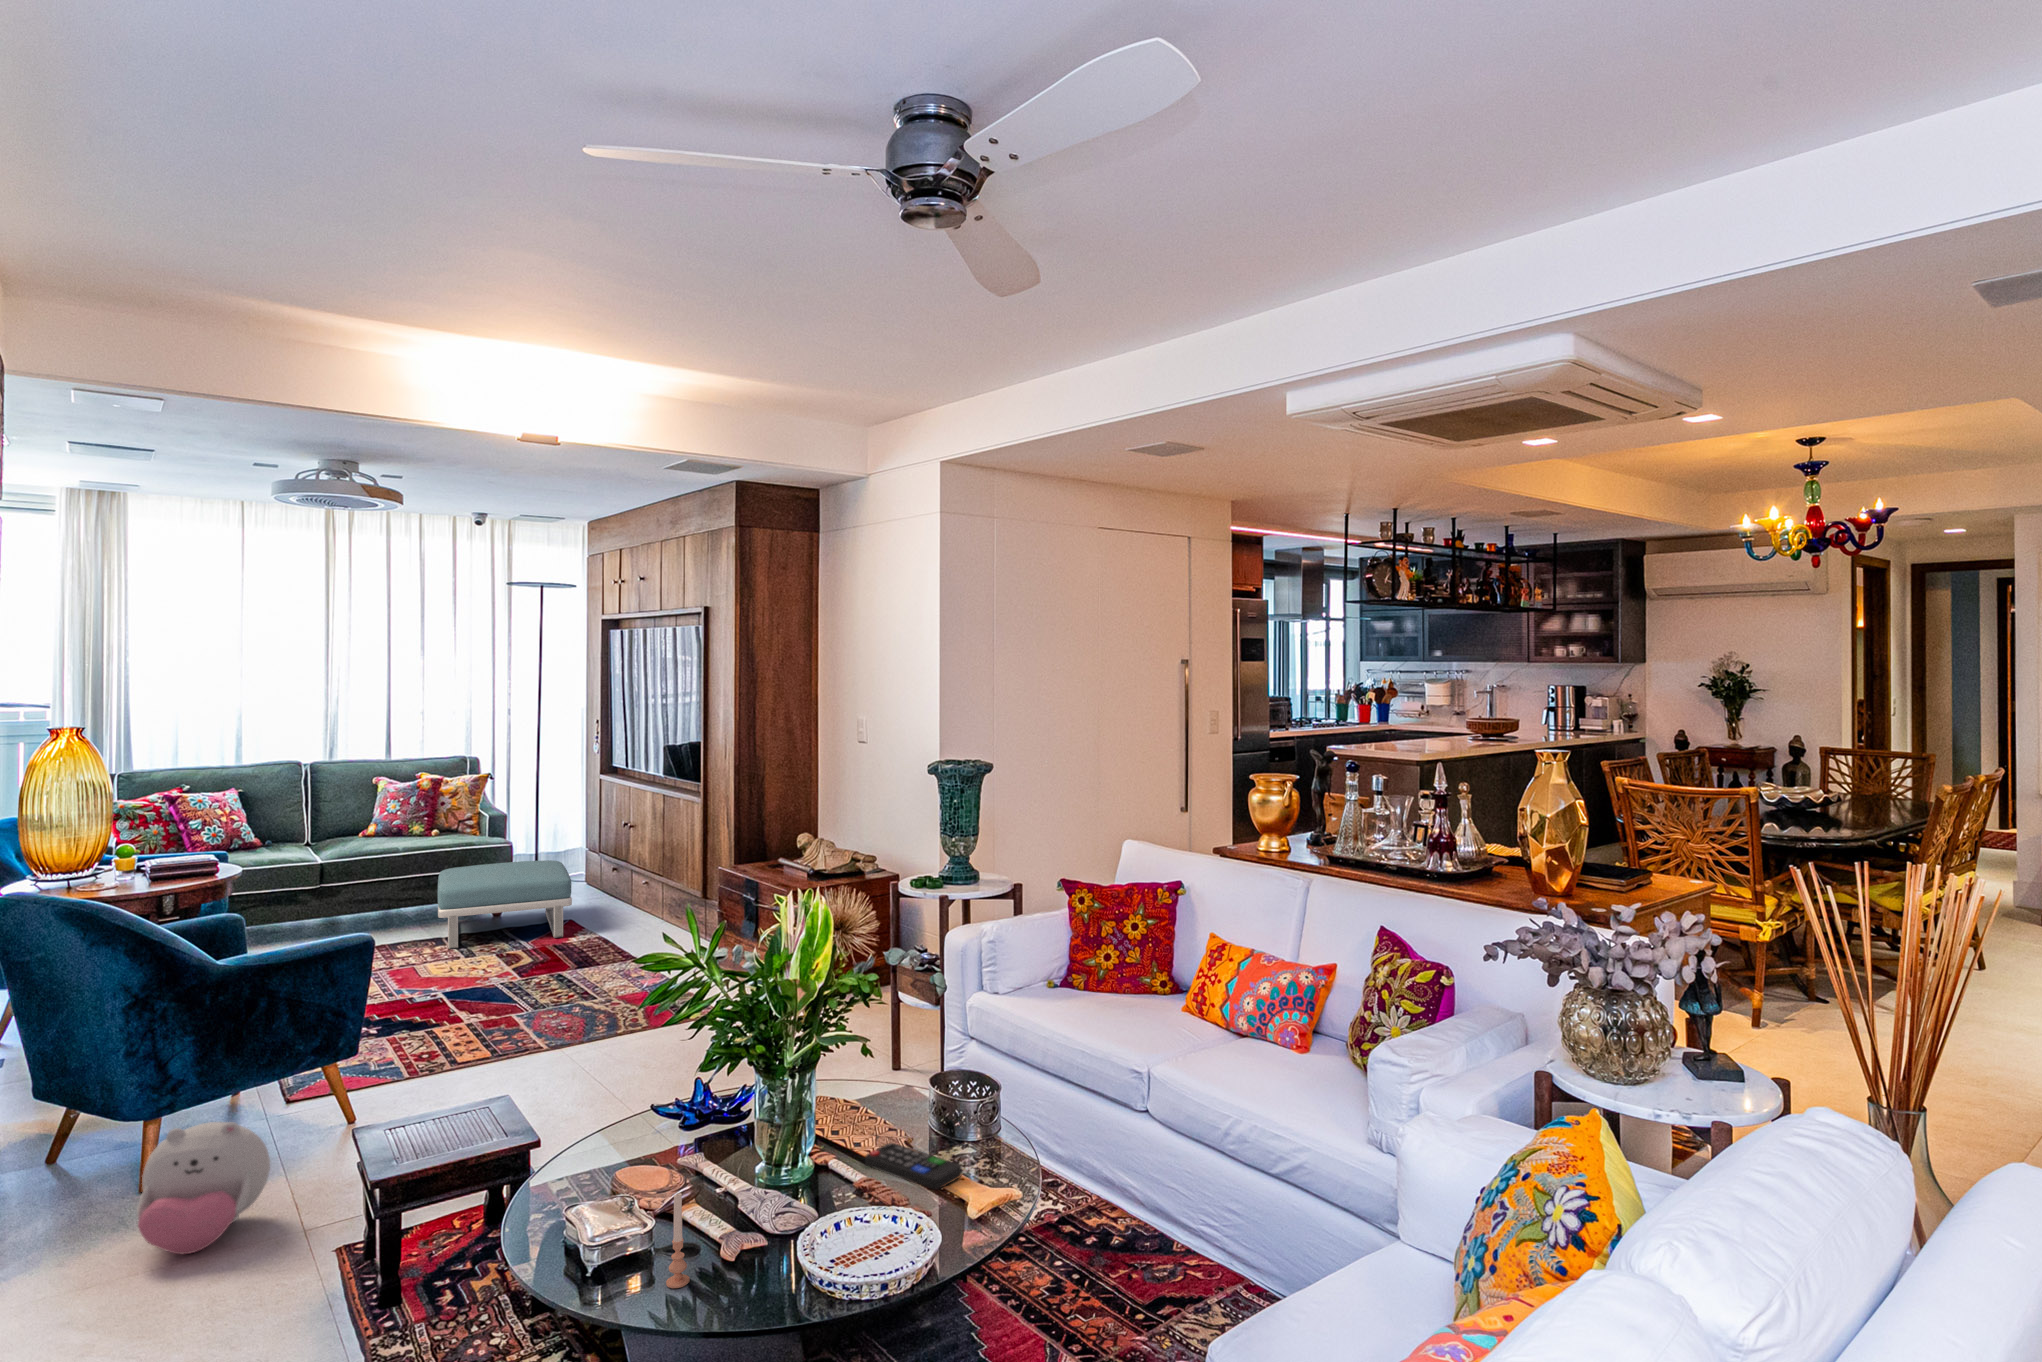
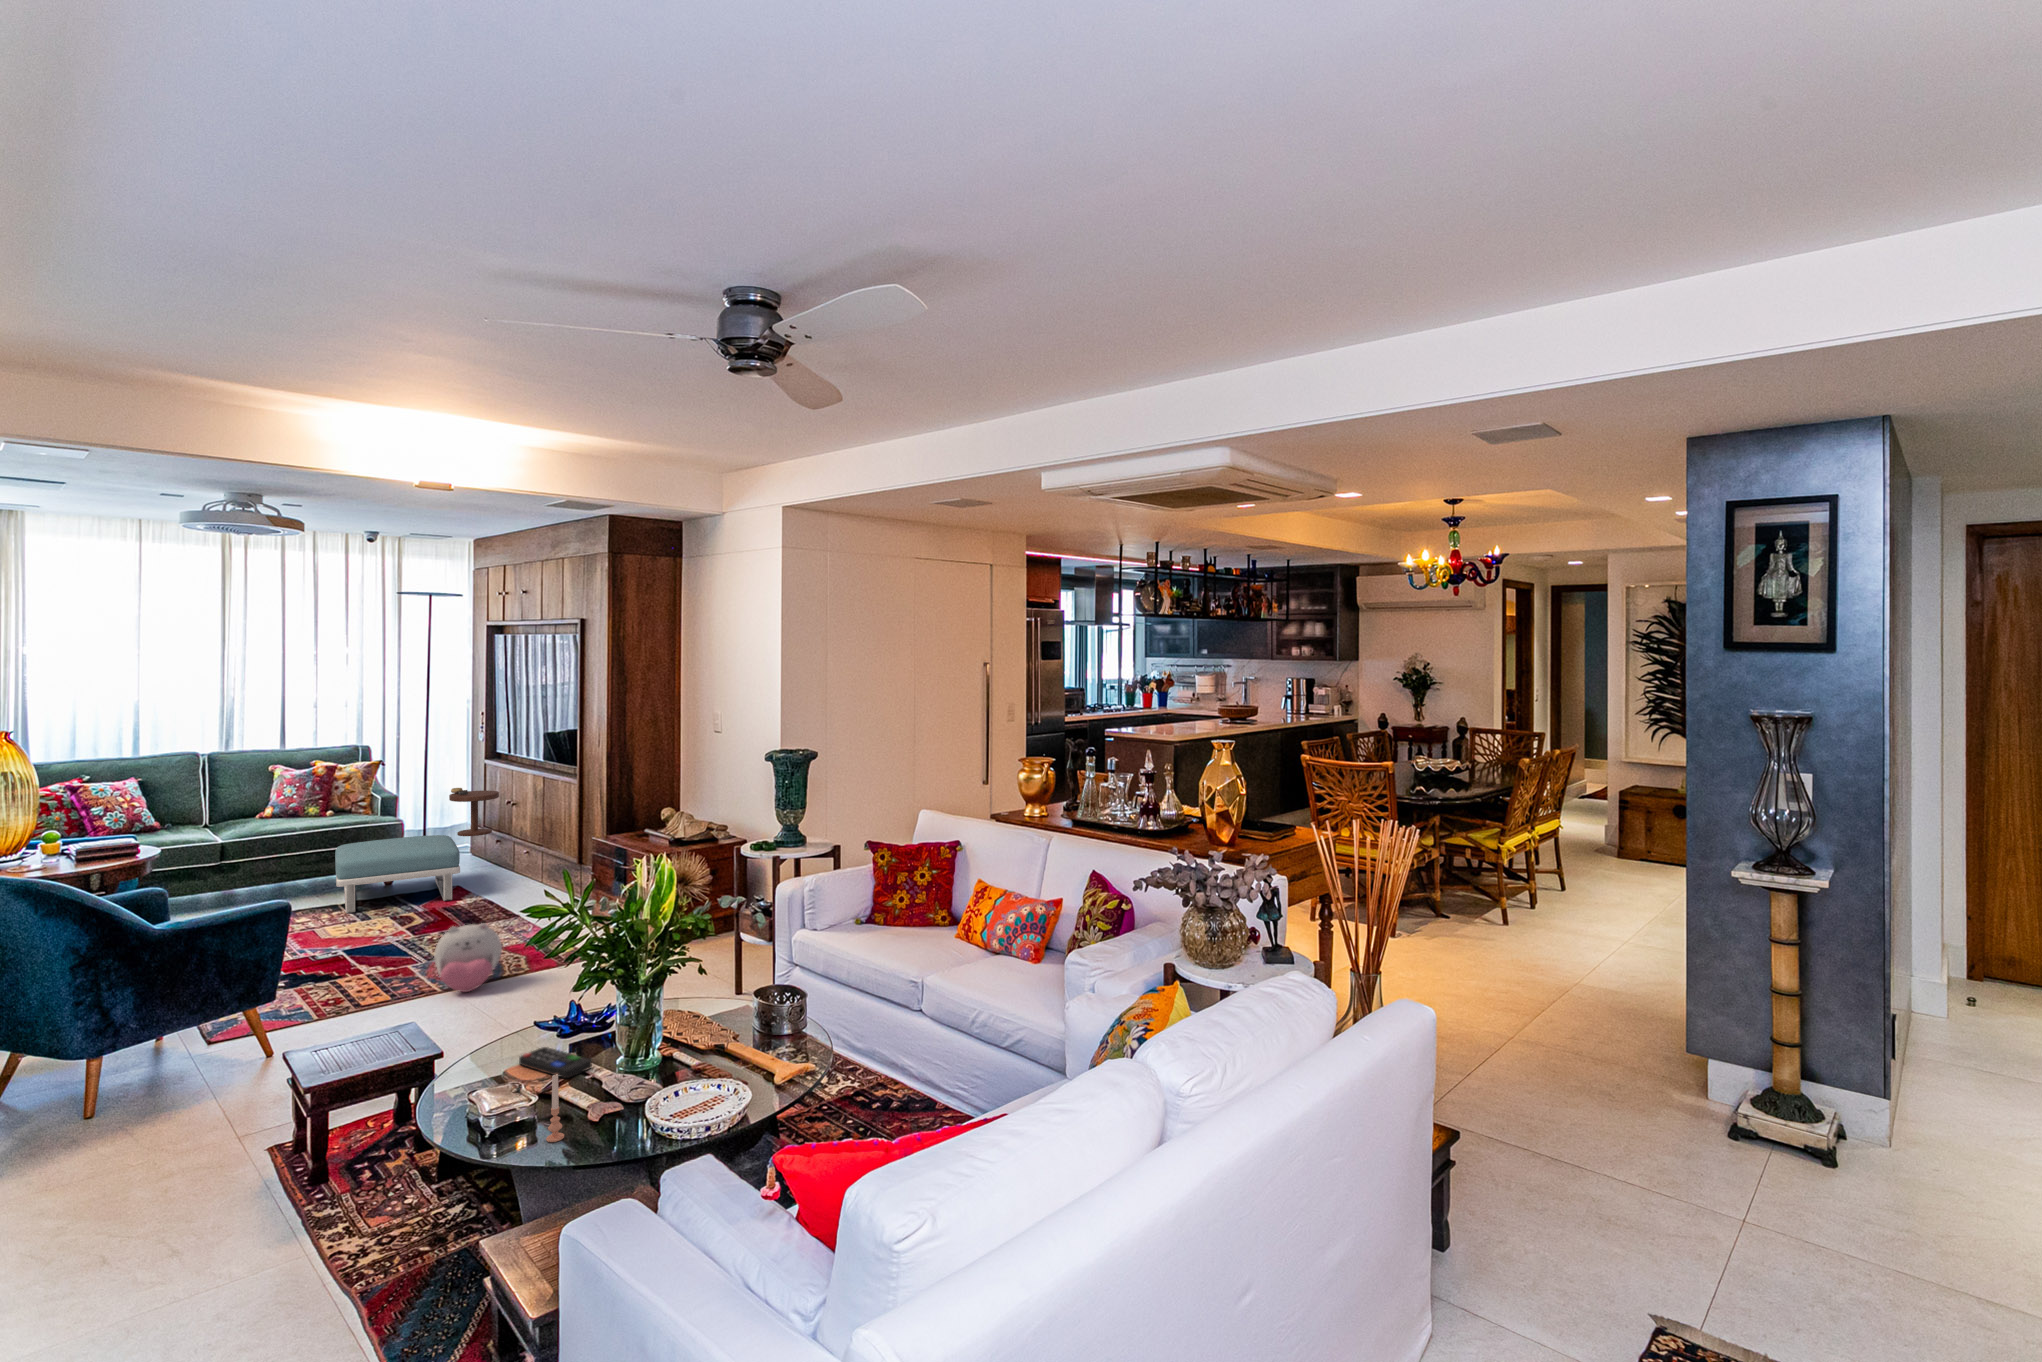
side table: none [561,806,615,904] -> present [449,788,499,836]
plush toy: present [137,1122,270,1254] -> present [434,923,502,992]
remote control: present [865,1143,962,1190] -> present [519,1047,592,1078]

